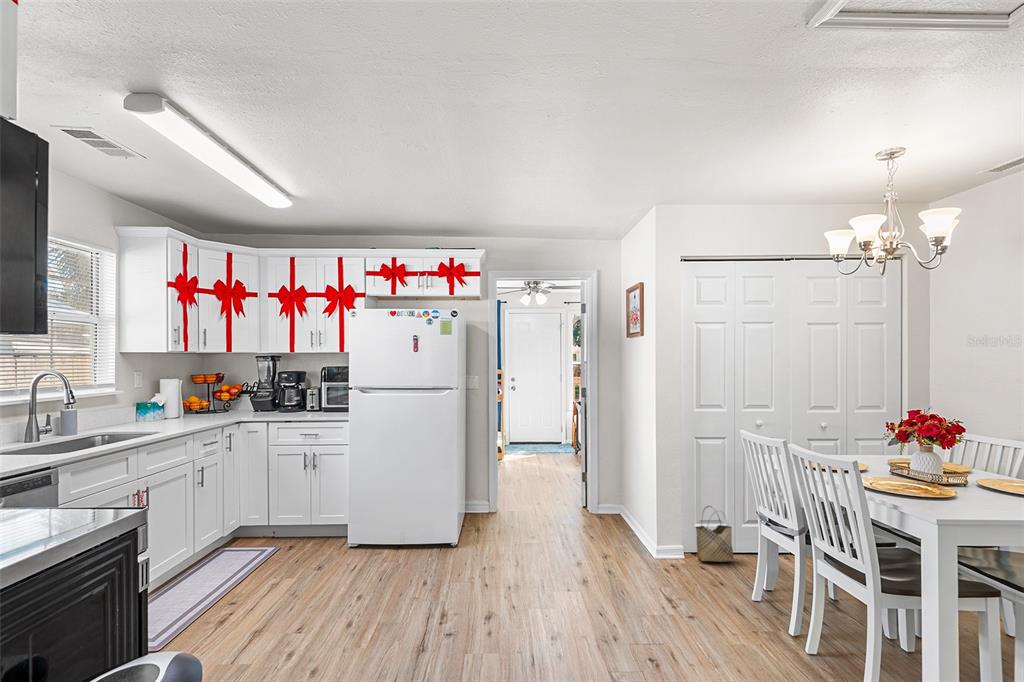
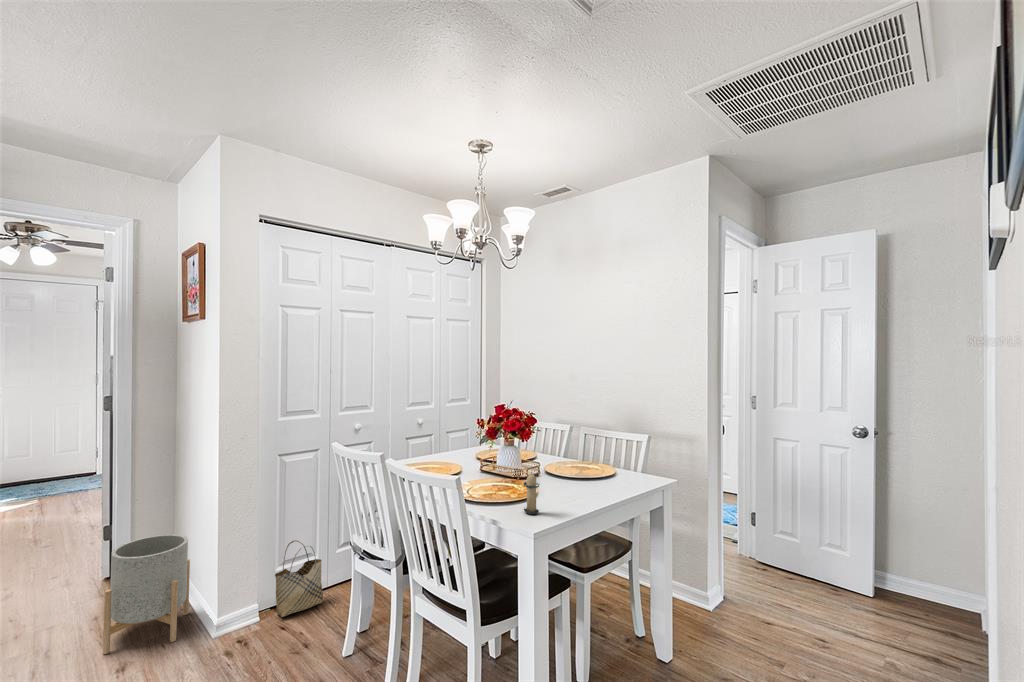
candle: none [929,470,954,511] -> present [524,472,539,514]
planter: none [593,481,637,553] -> present [103,534,190,654]

